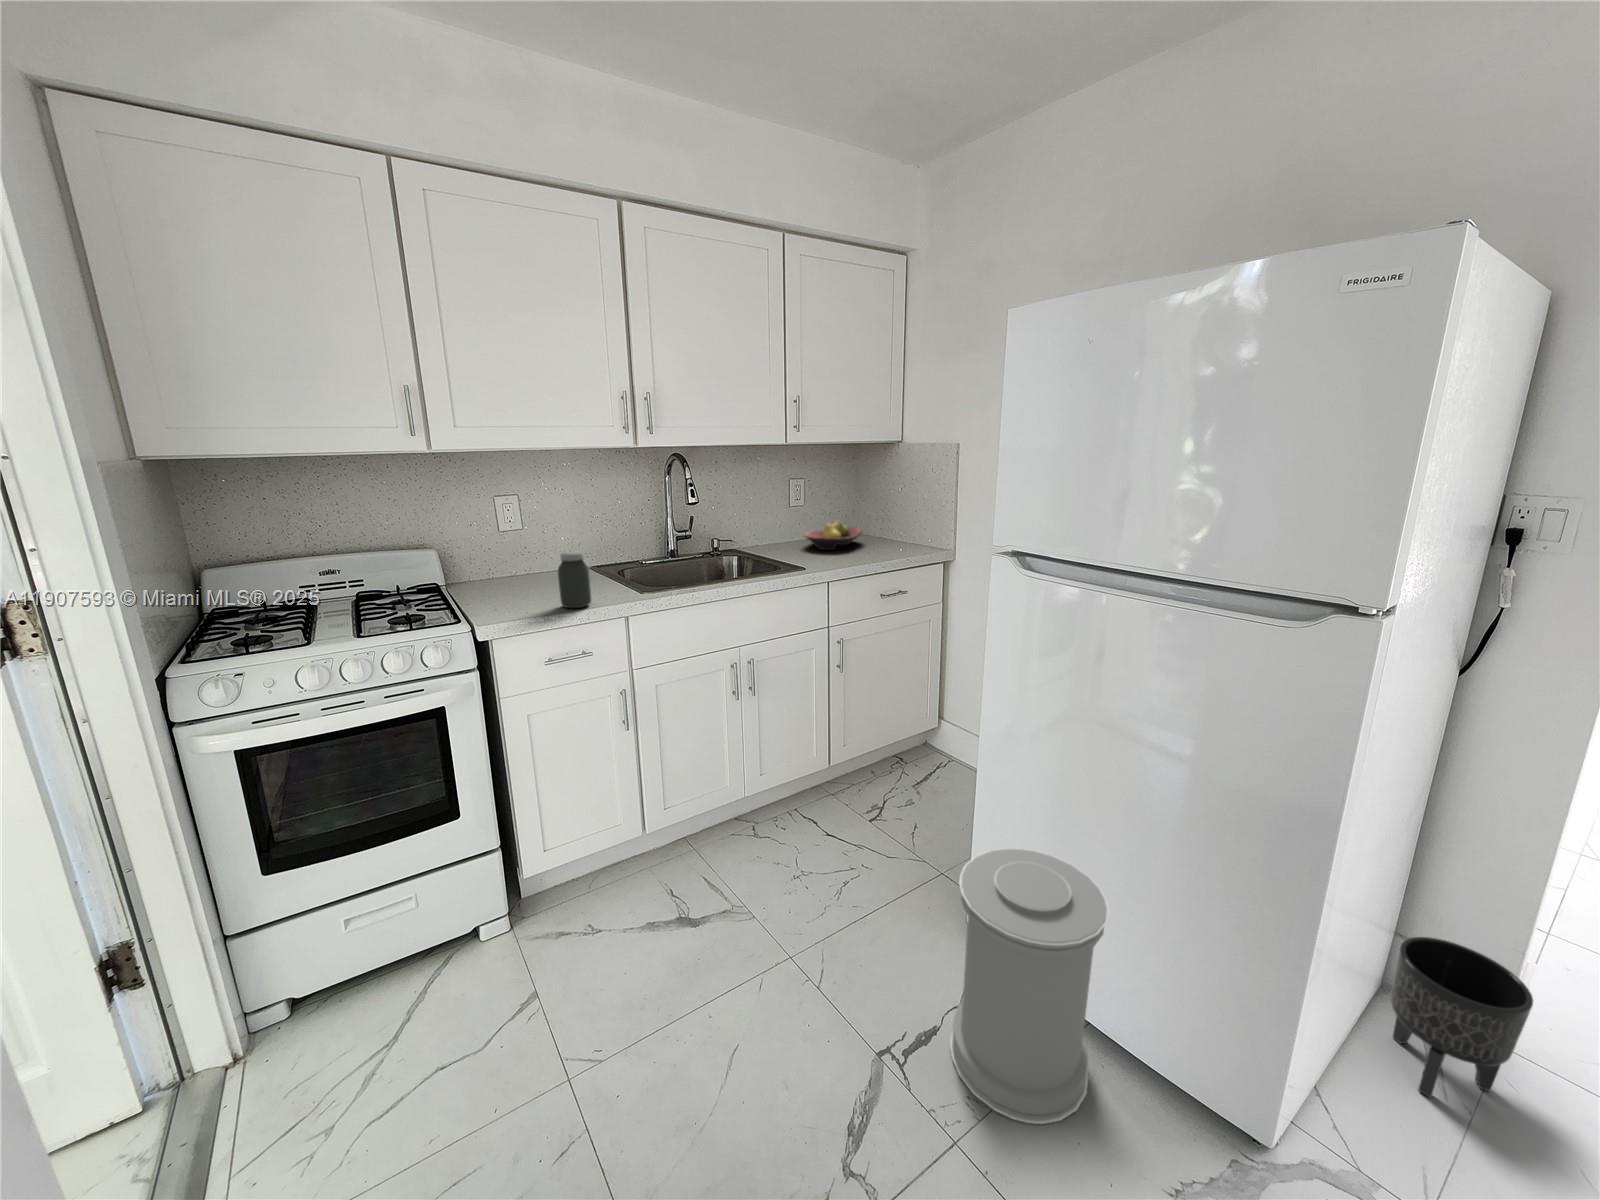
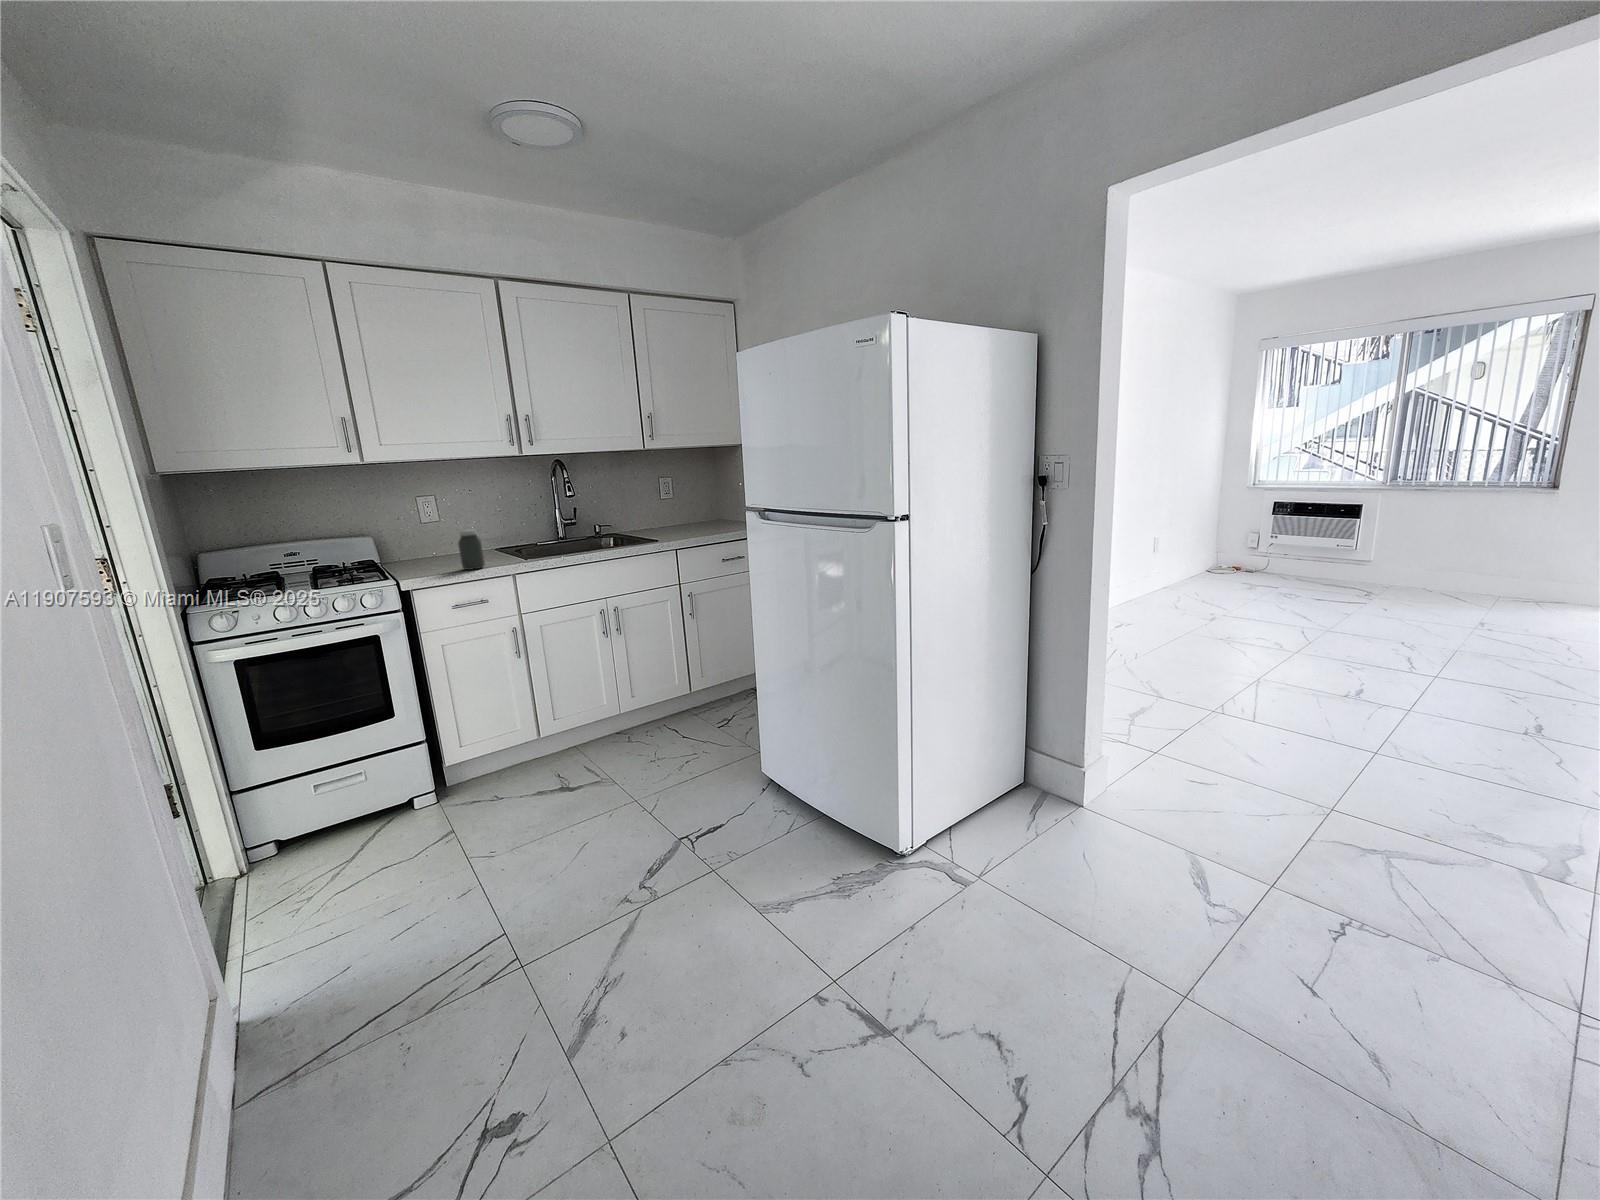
fruit bowl: present [805,520,863,550] -> none [672,508,723,531]
trash can: present [950,848,1109,1124] -> none [714,704,809,863]
planter: present [1391,937,1533,1097] -> none [998,742,1060,836]

